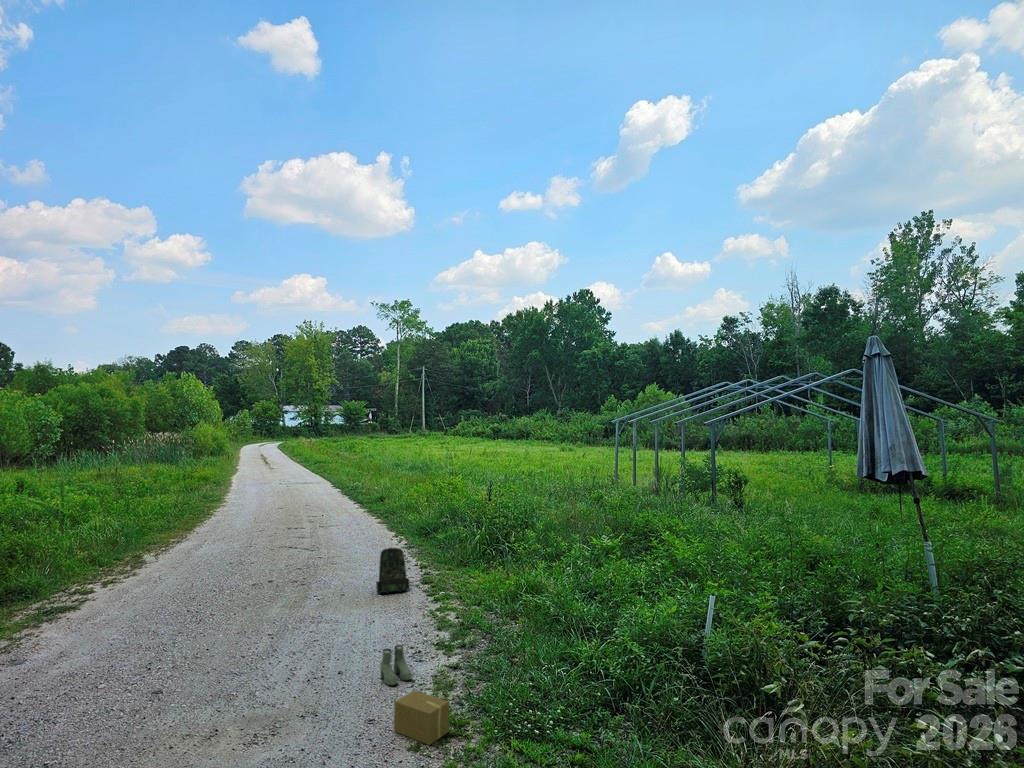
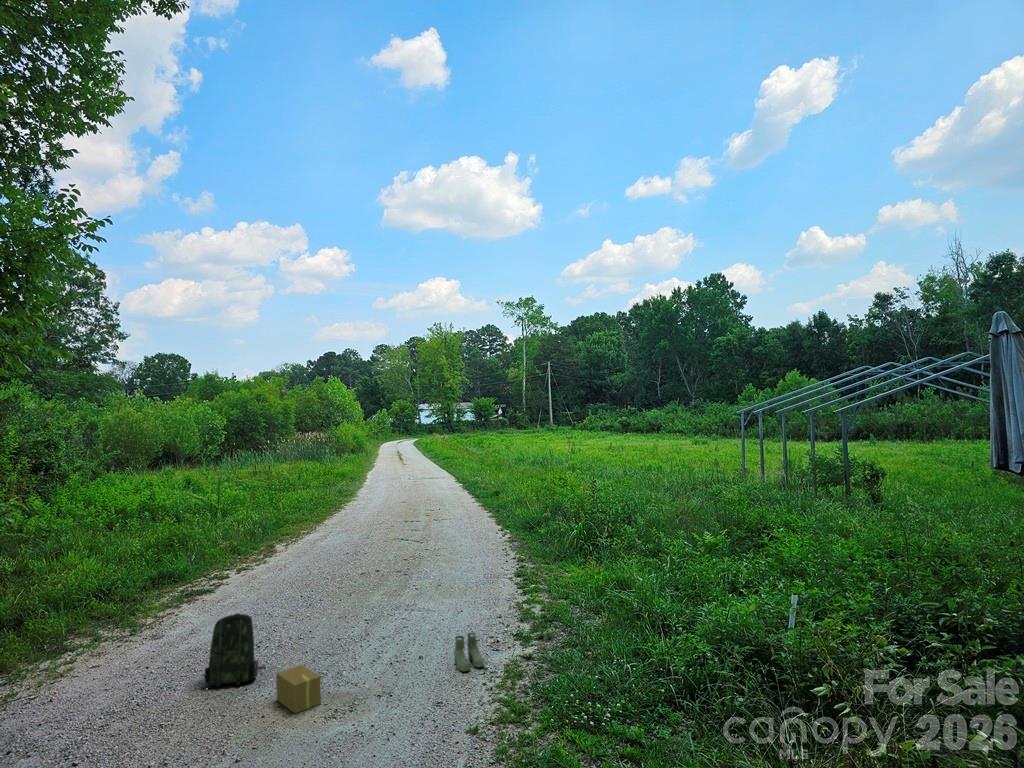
backpack: present [376,548,409,594] -> present [205,613,258,687]
cardboard box: present [394,691,449,745] -> present [276,665,321,713]

